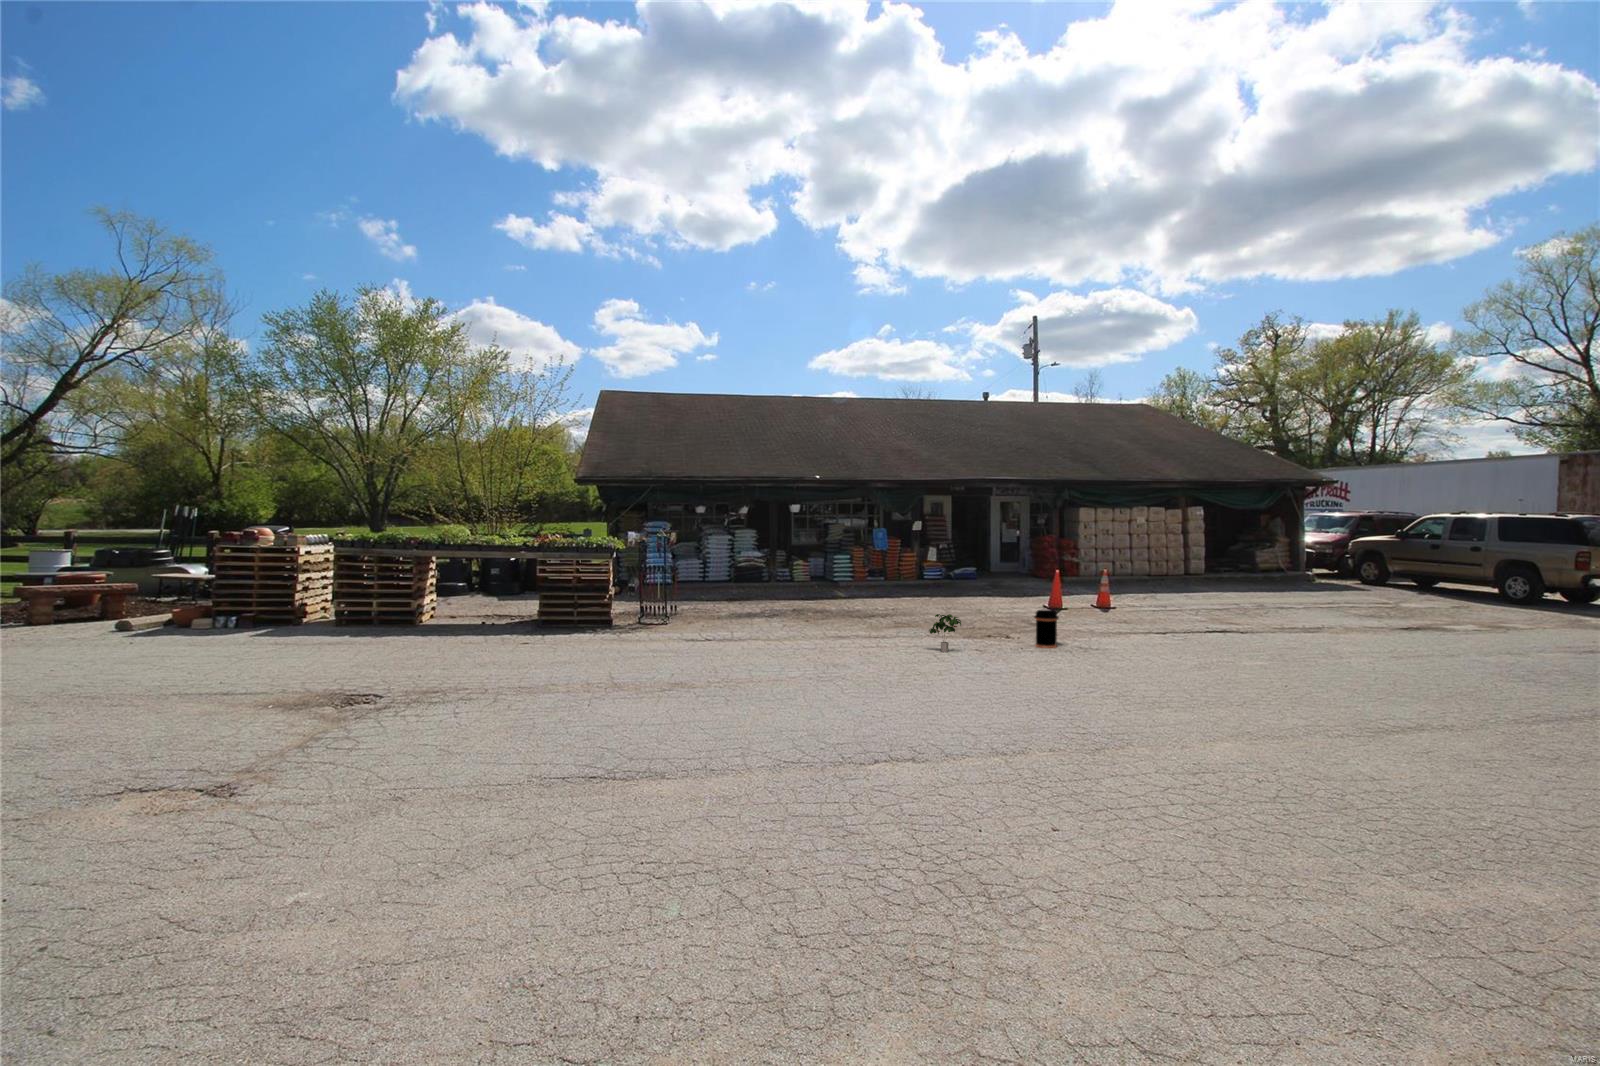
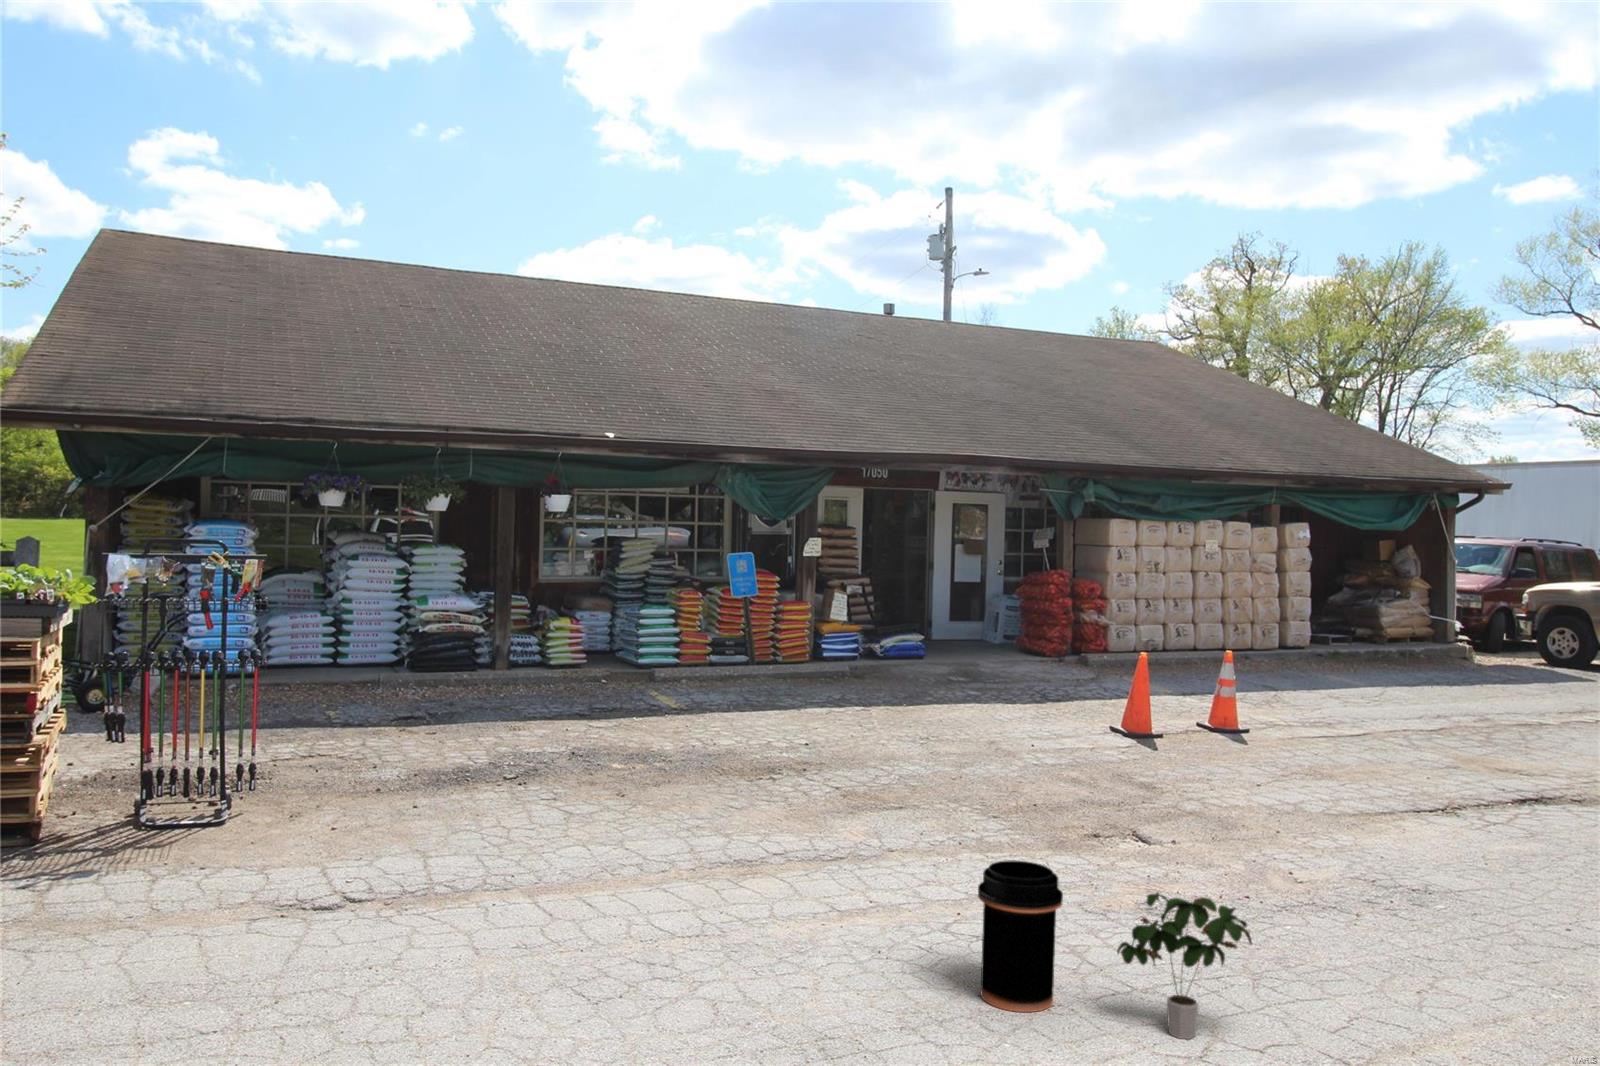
trash can: present [1034,610,1059,648] -> present [978,860,1063,1012]

